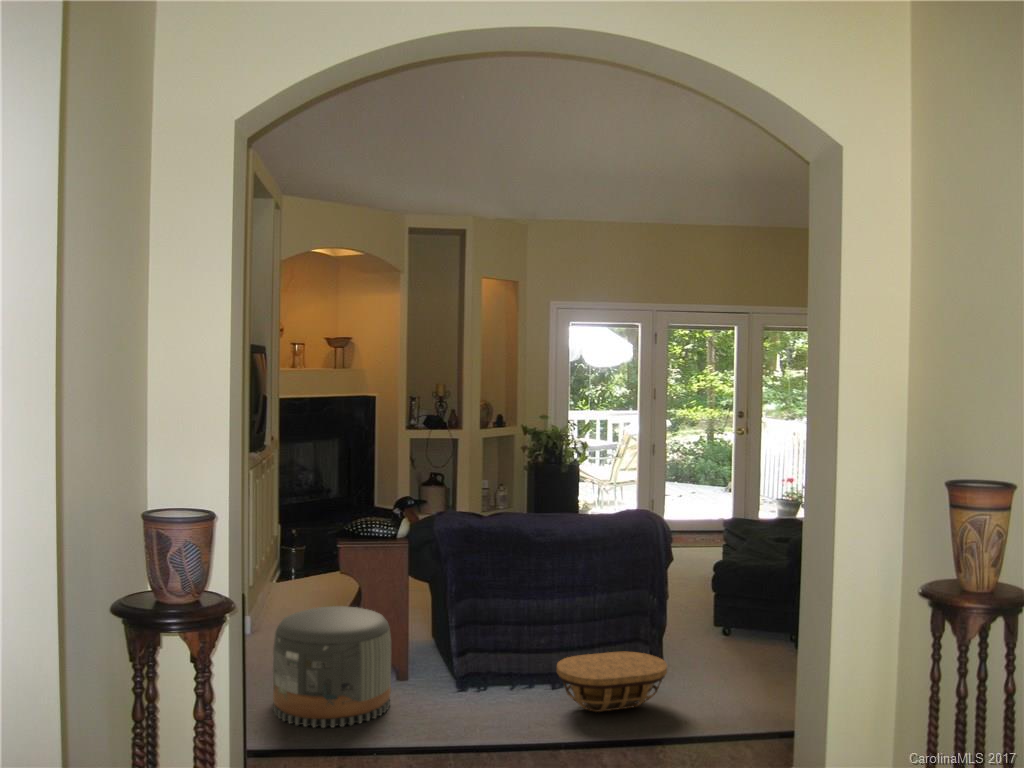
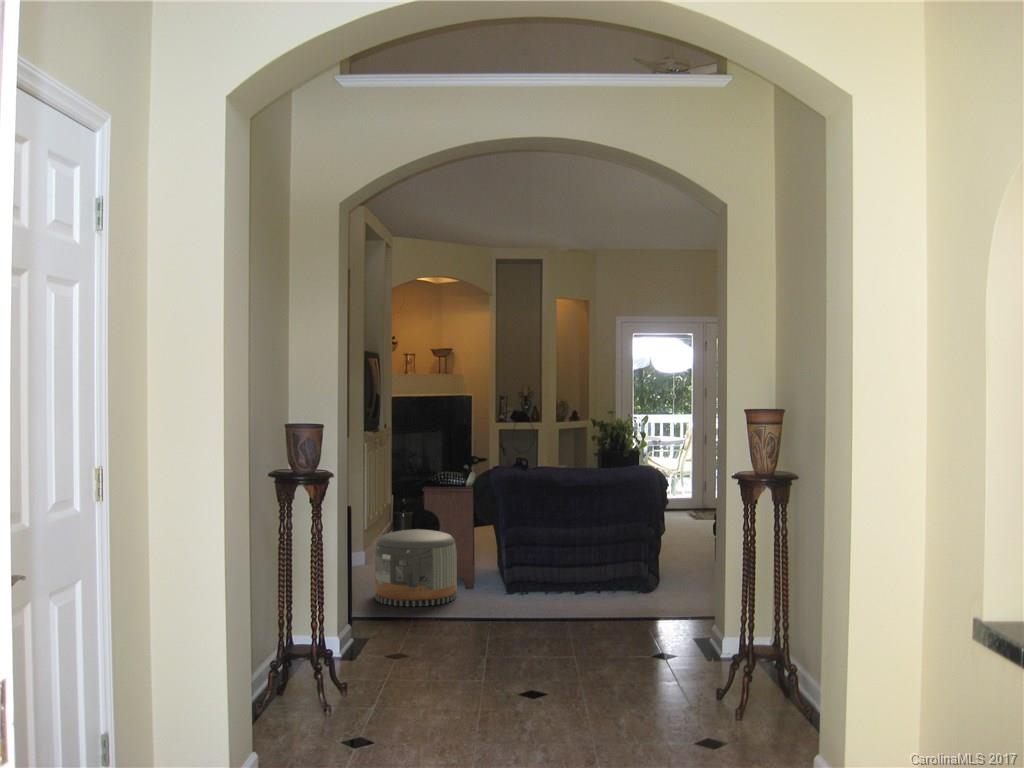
basket: present [557,652,667,712] -> none [573,566,655,605]

